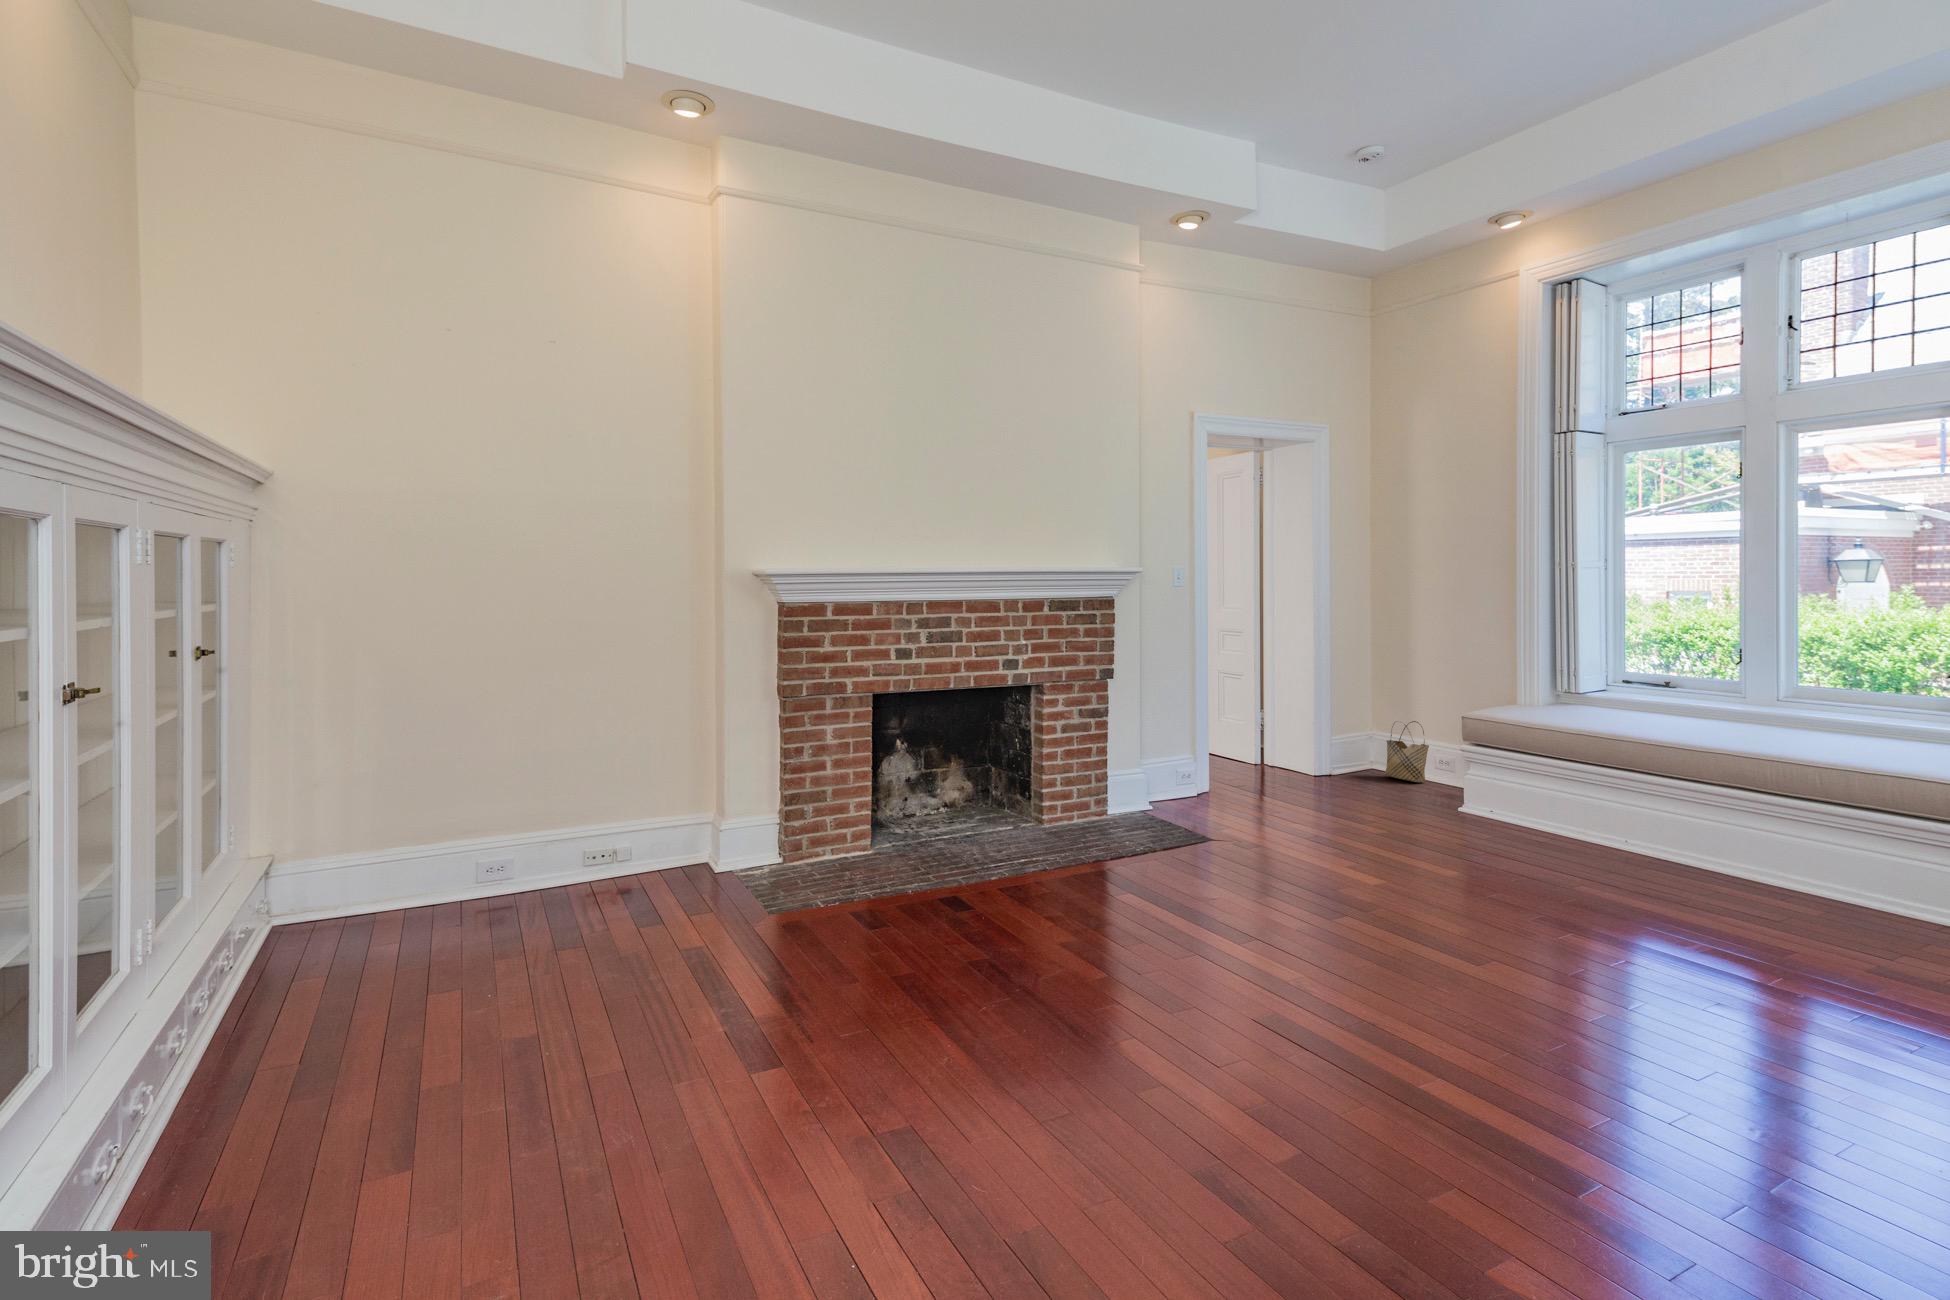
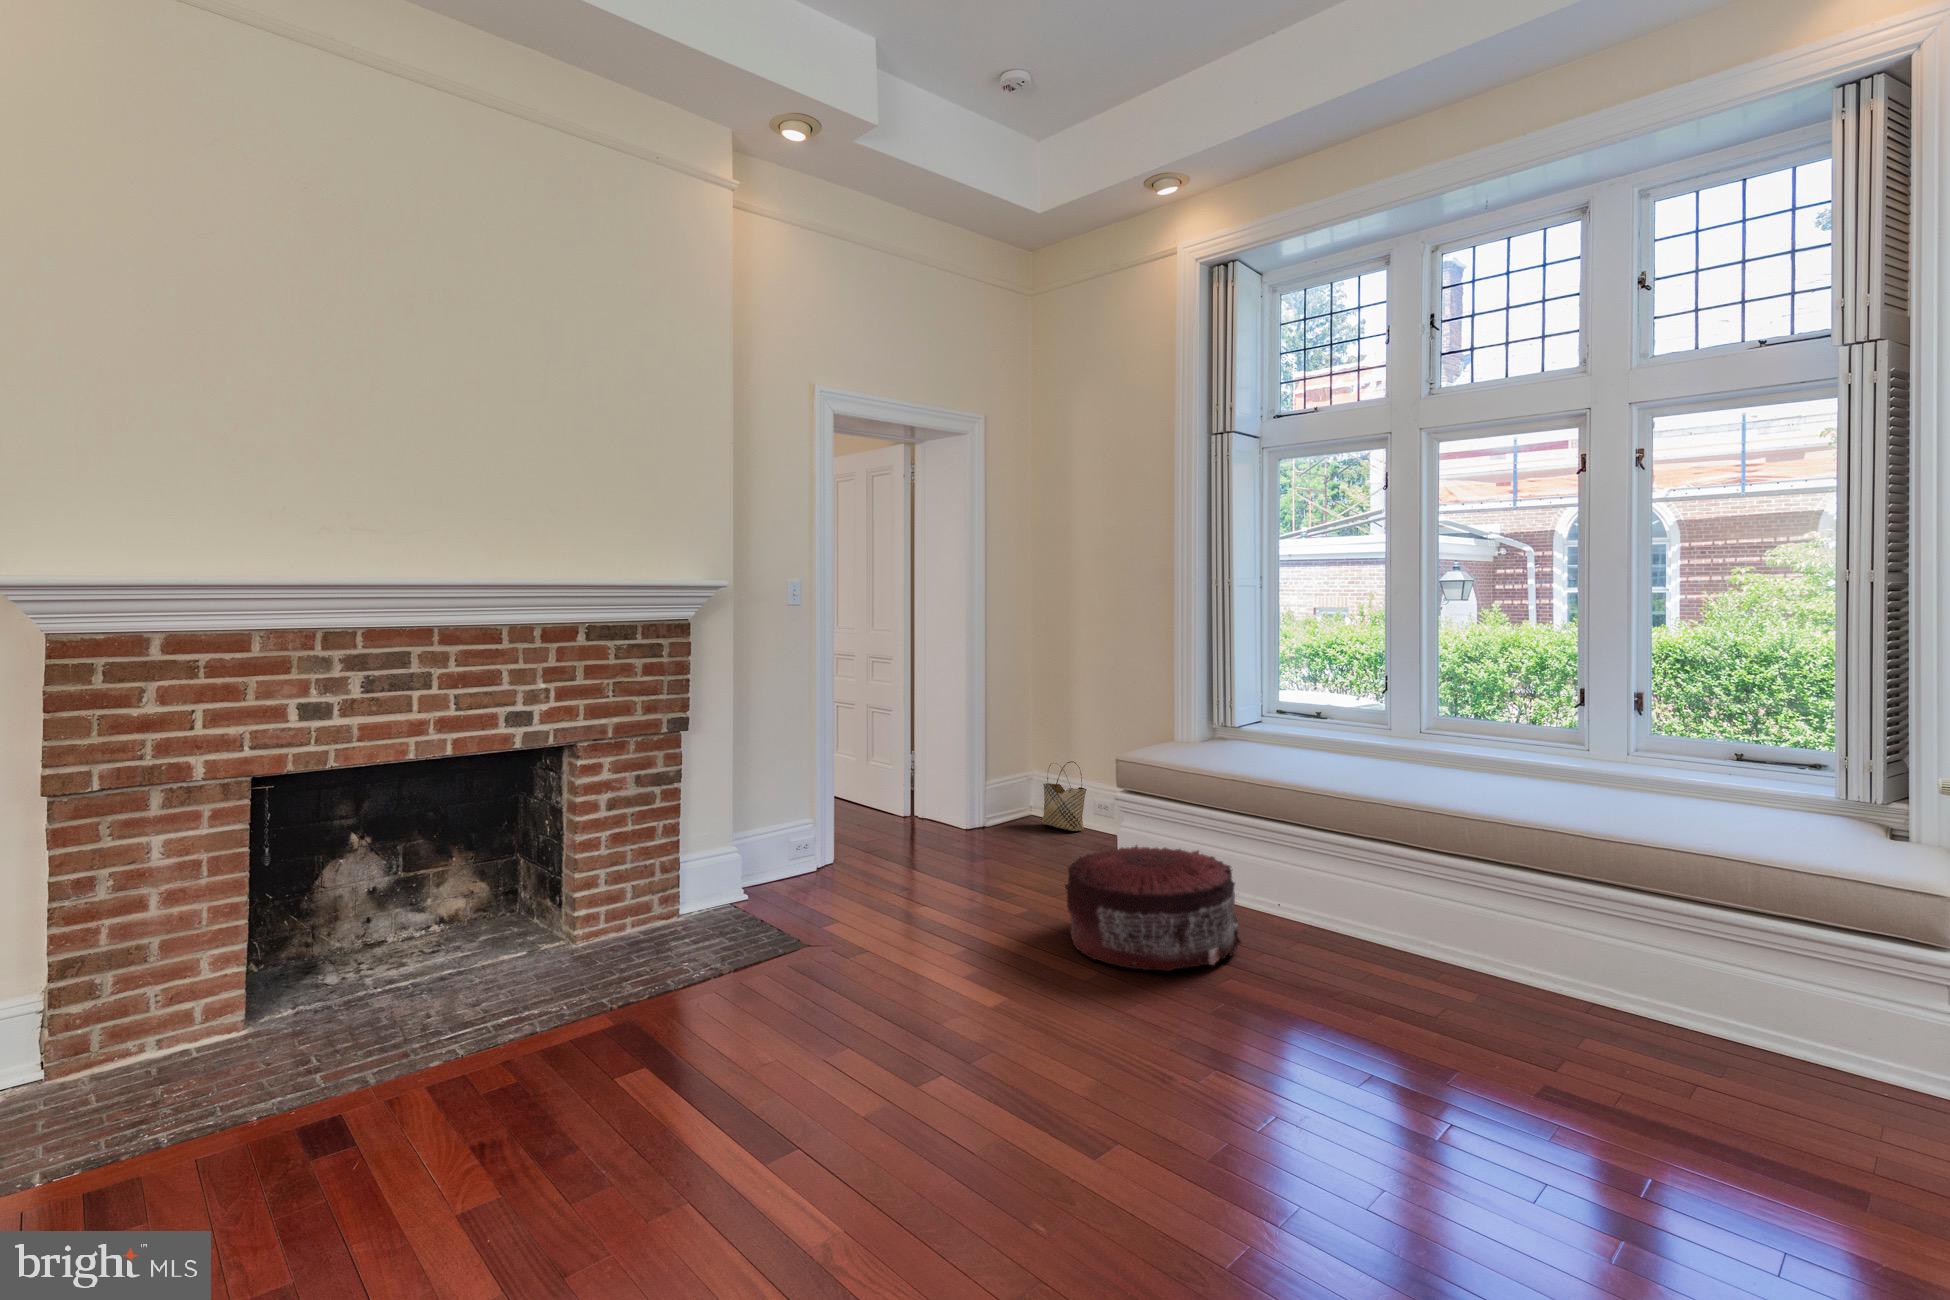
pouf: none [1420,780,1581,872] -> present [1065,845,1241,971]

